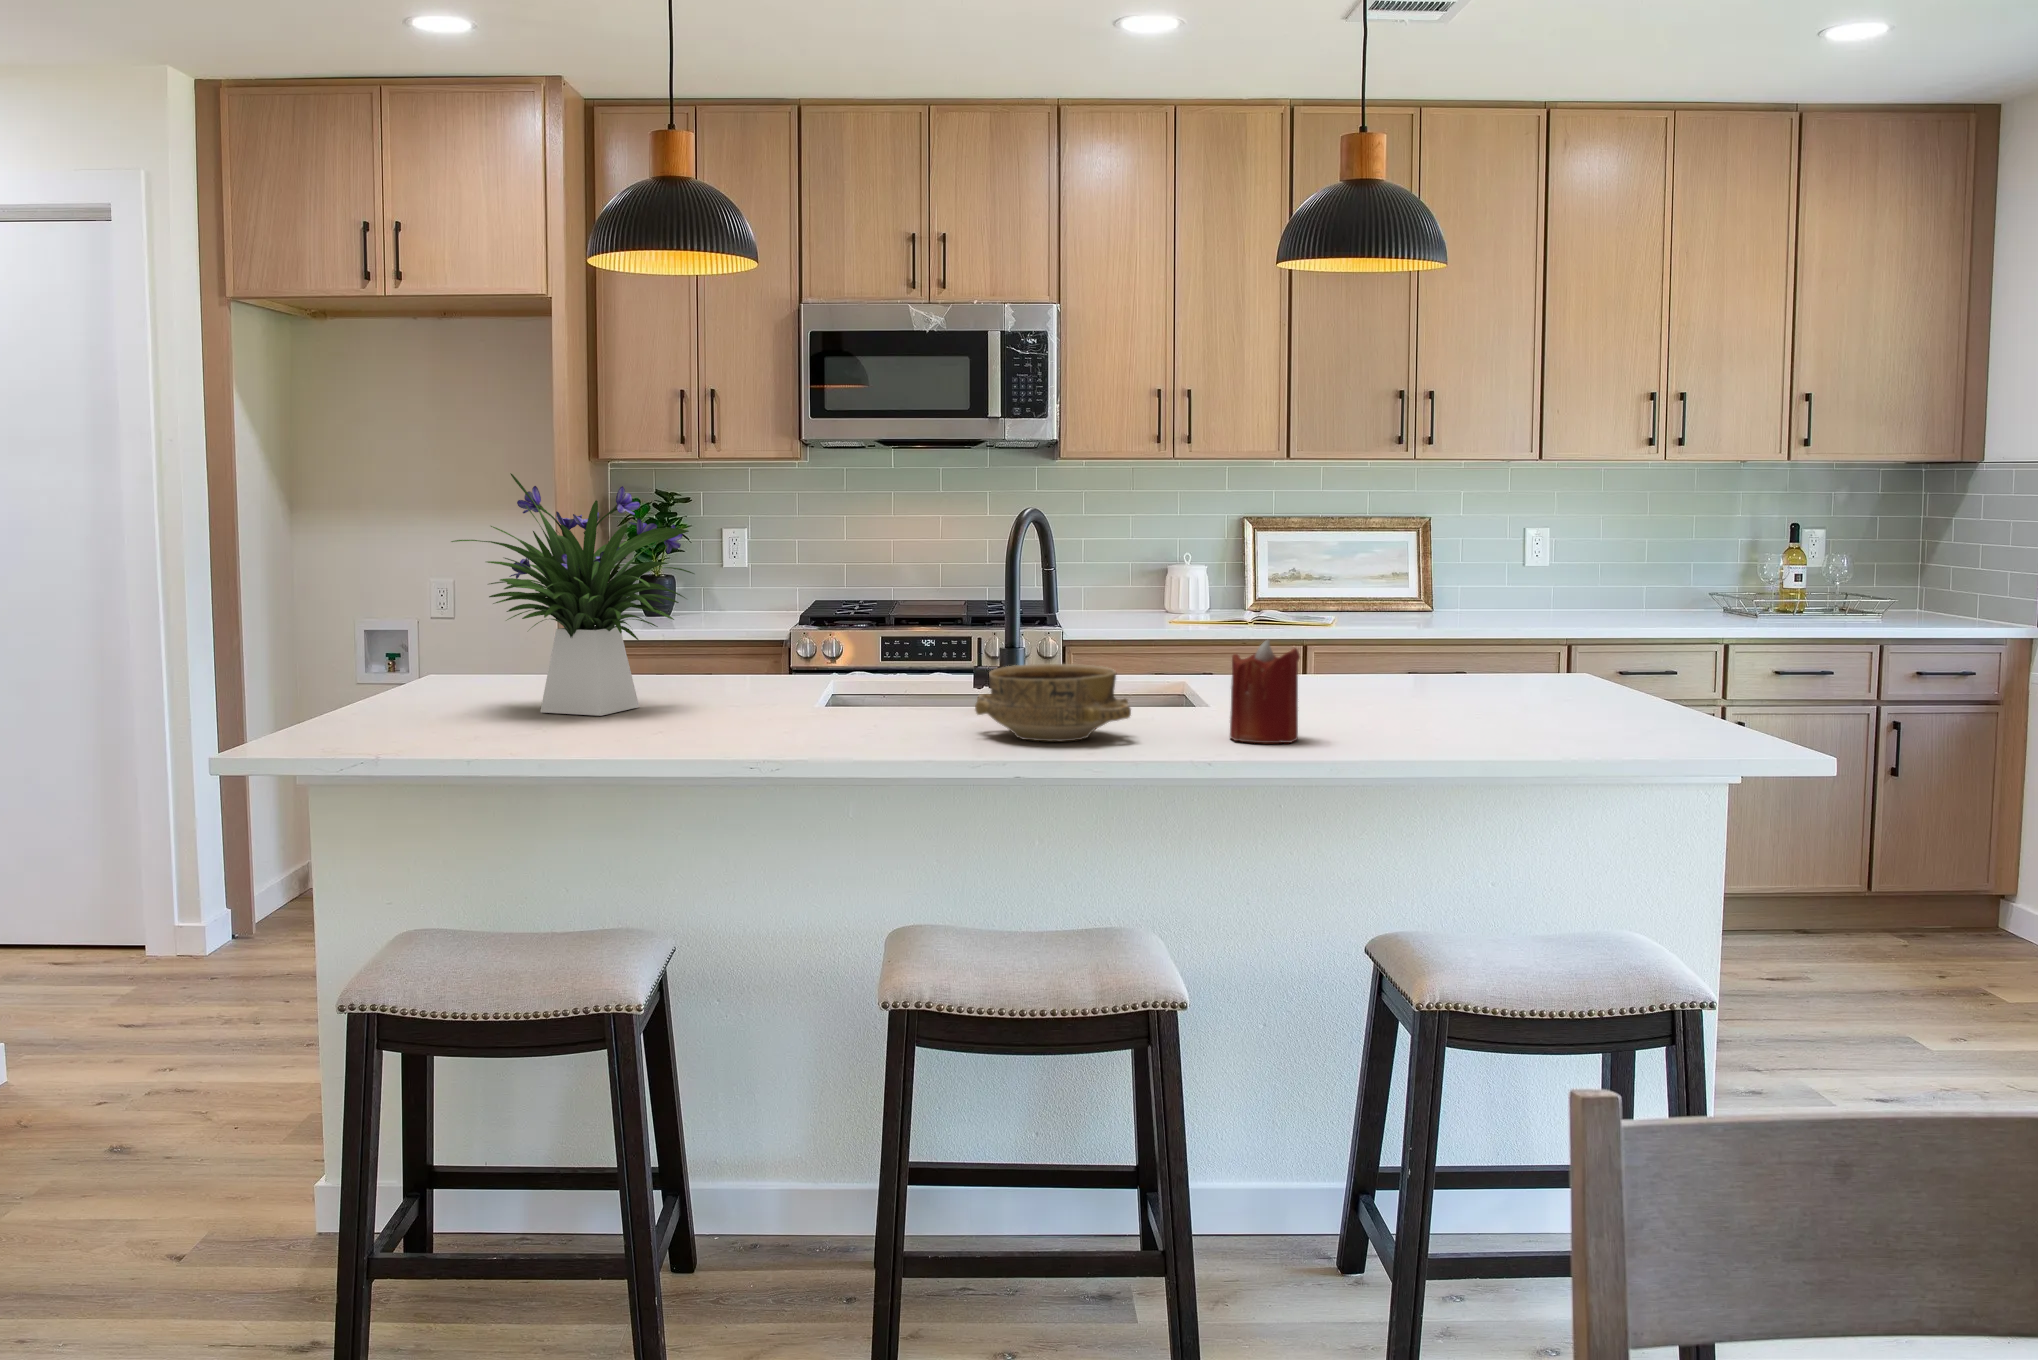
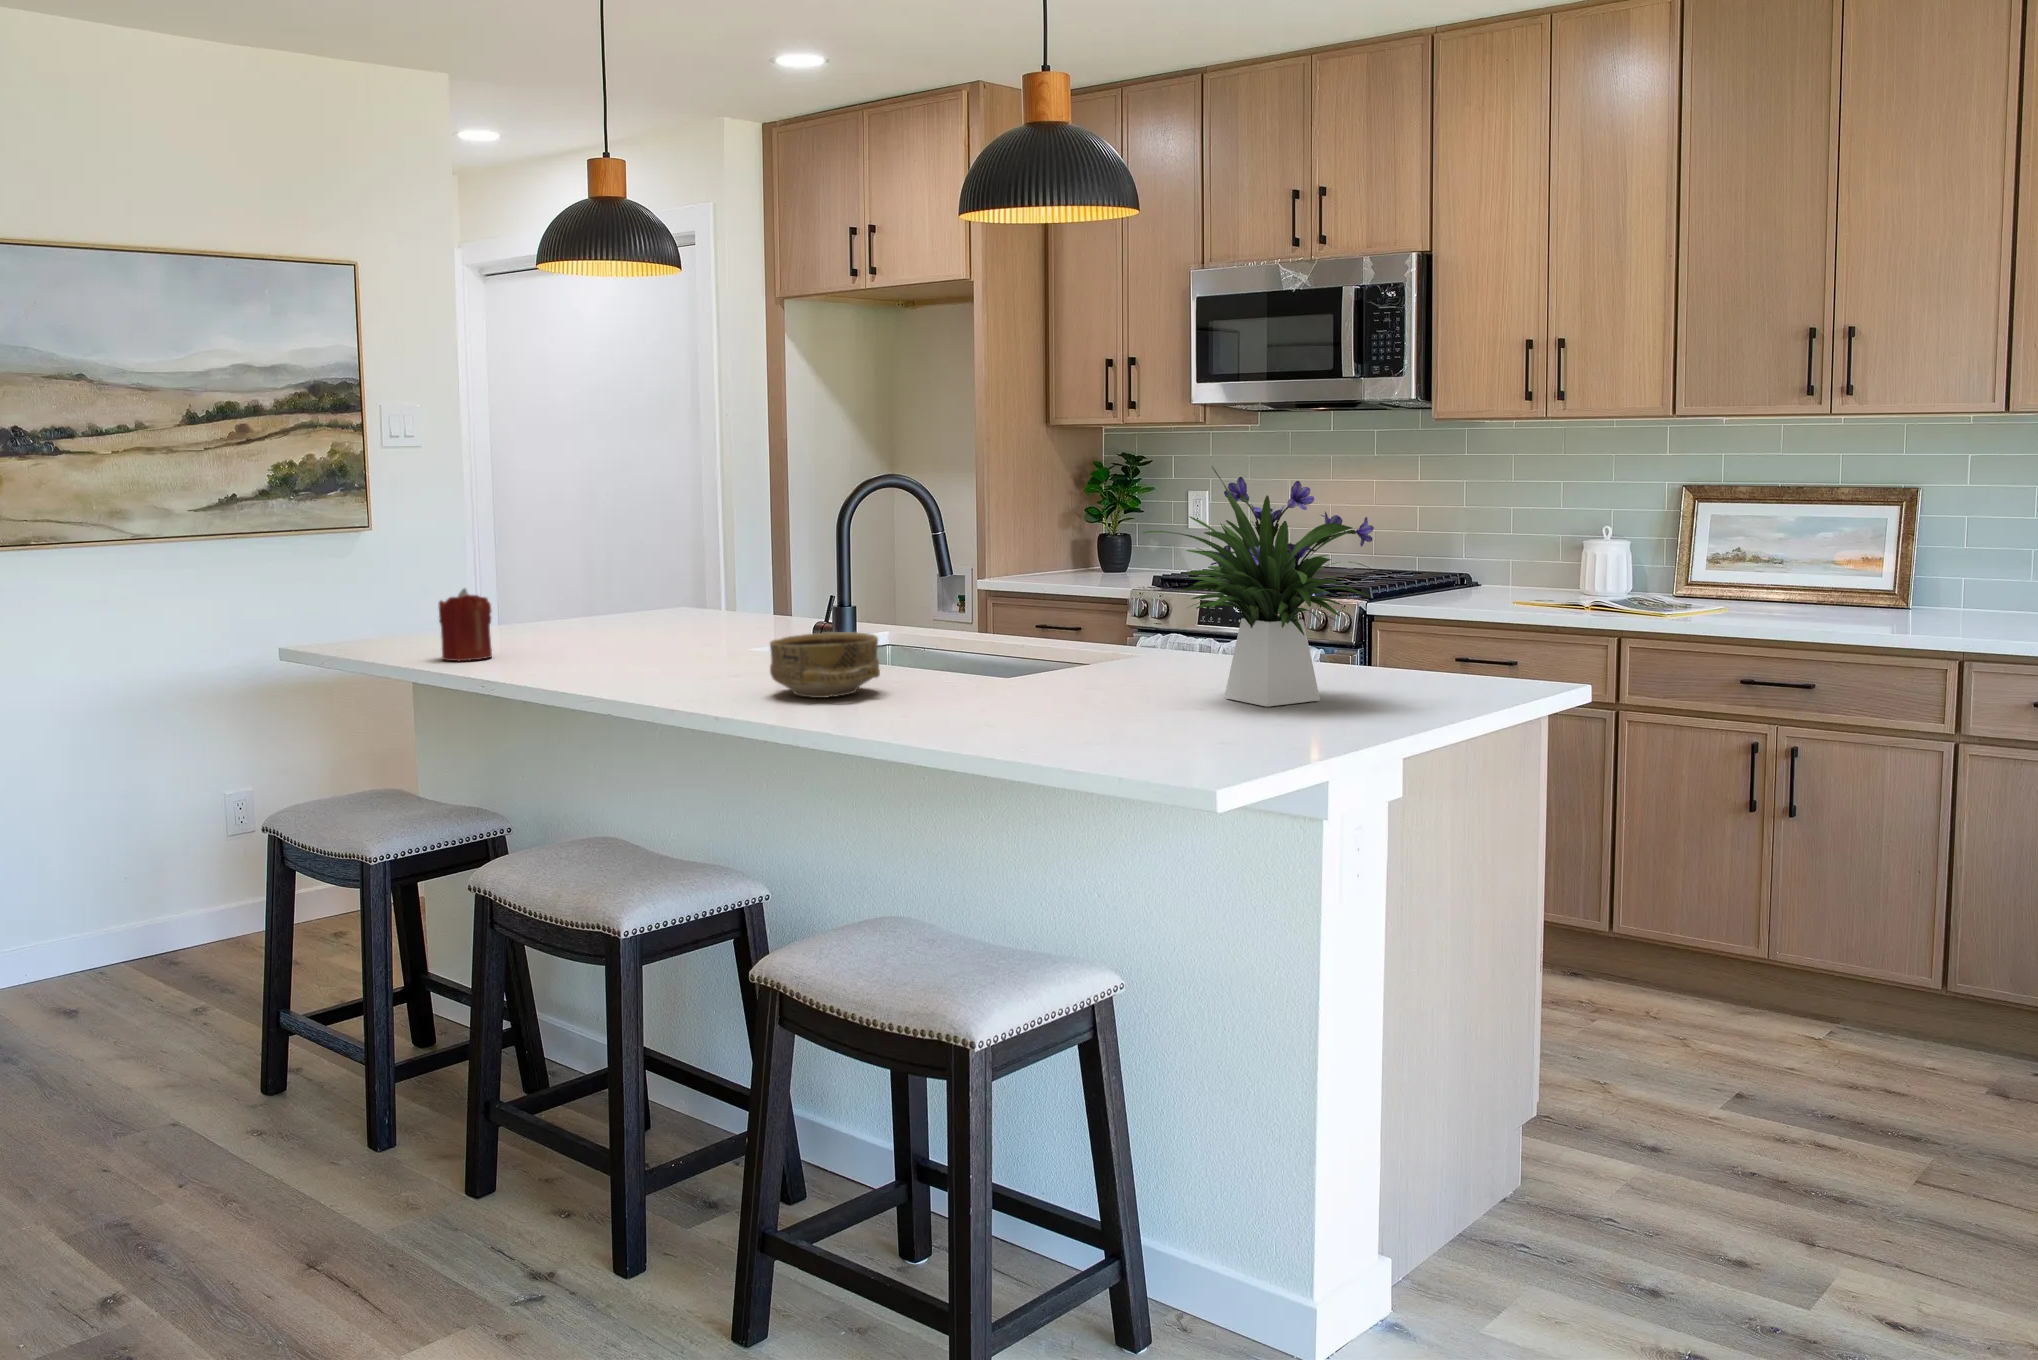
flower arrangement: present [451,474,694,716] -> present [1143,467,1374,707]
candle: present [1230,640,1300,743] -> present [439,588,492,661]

